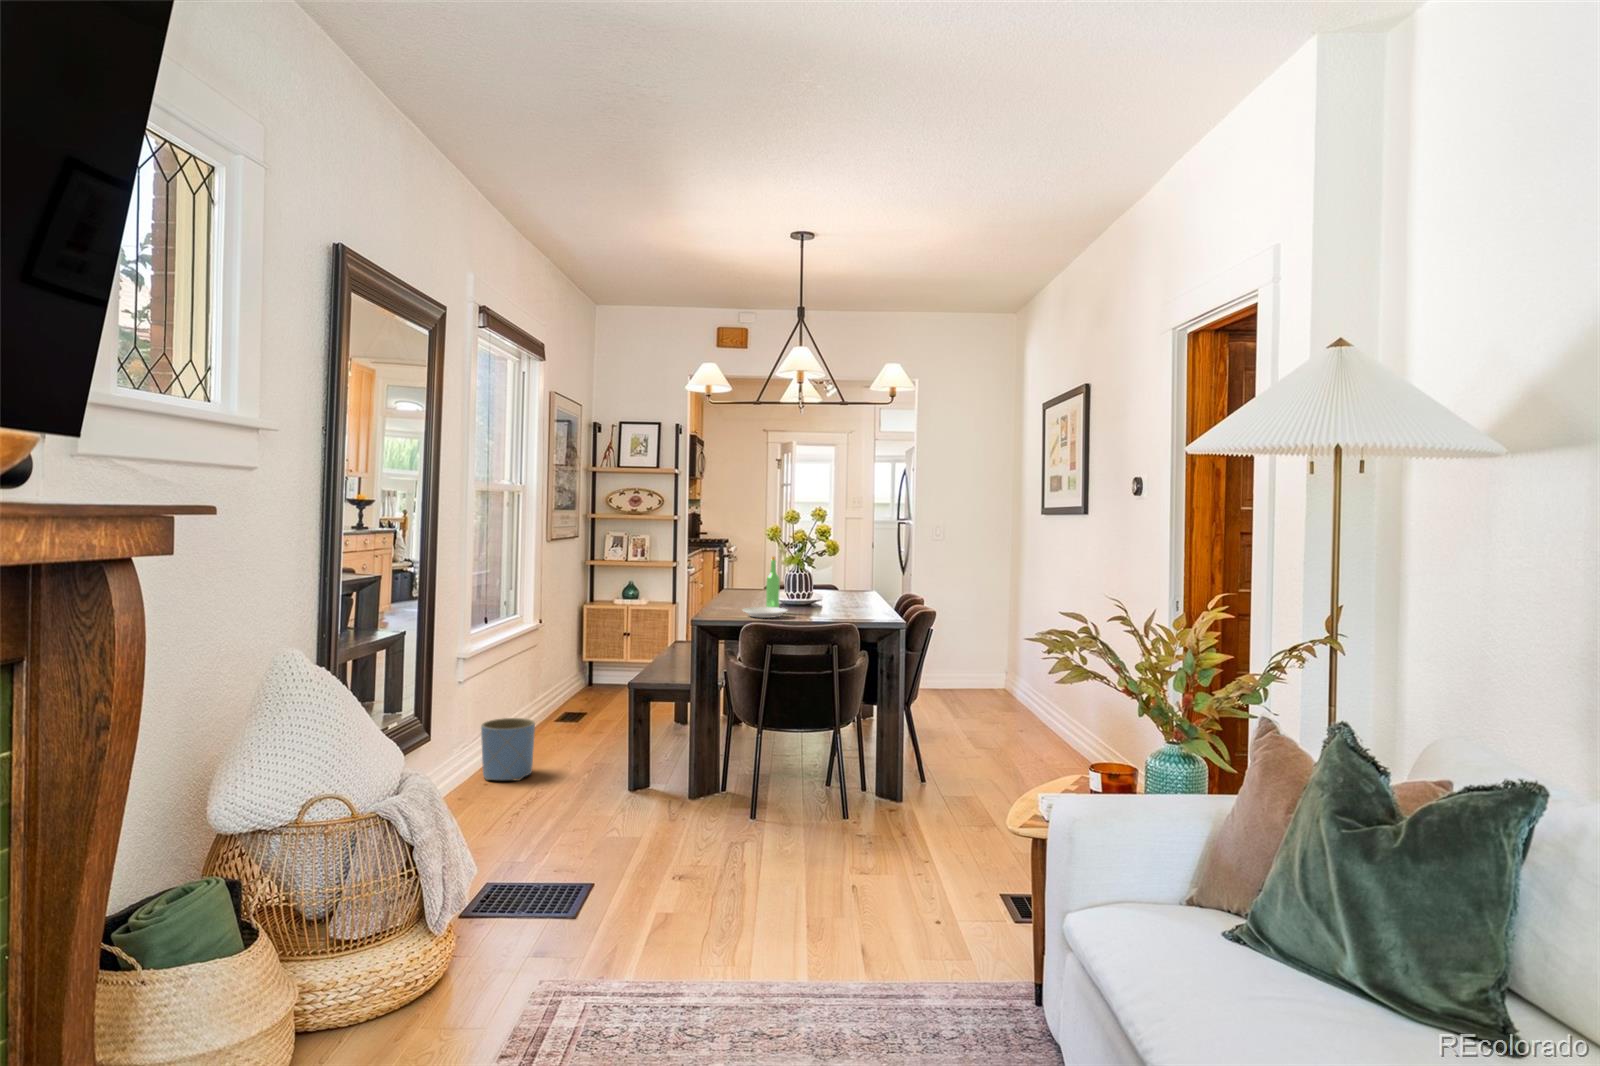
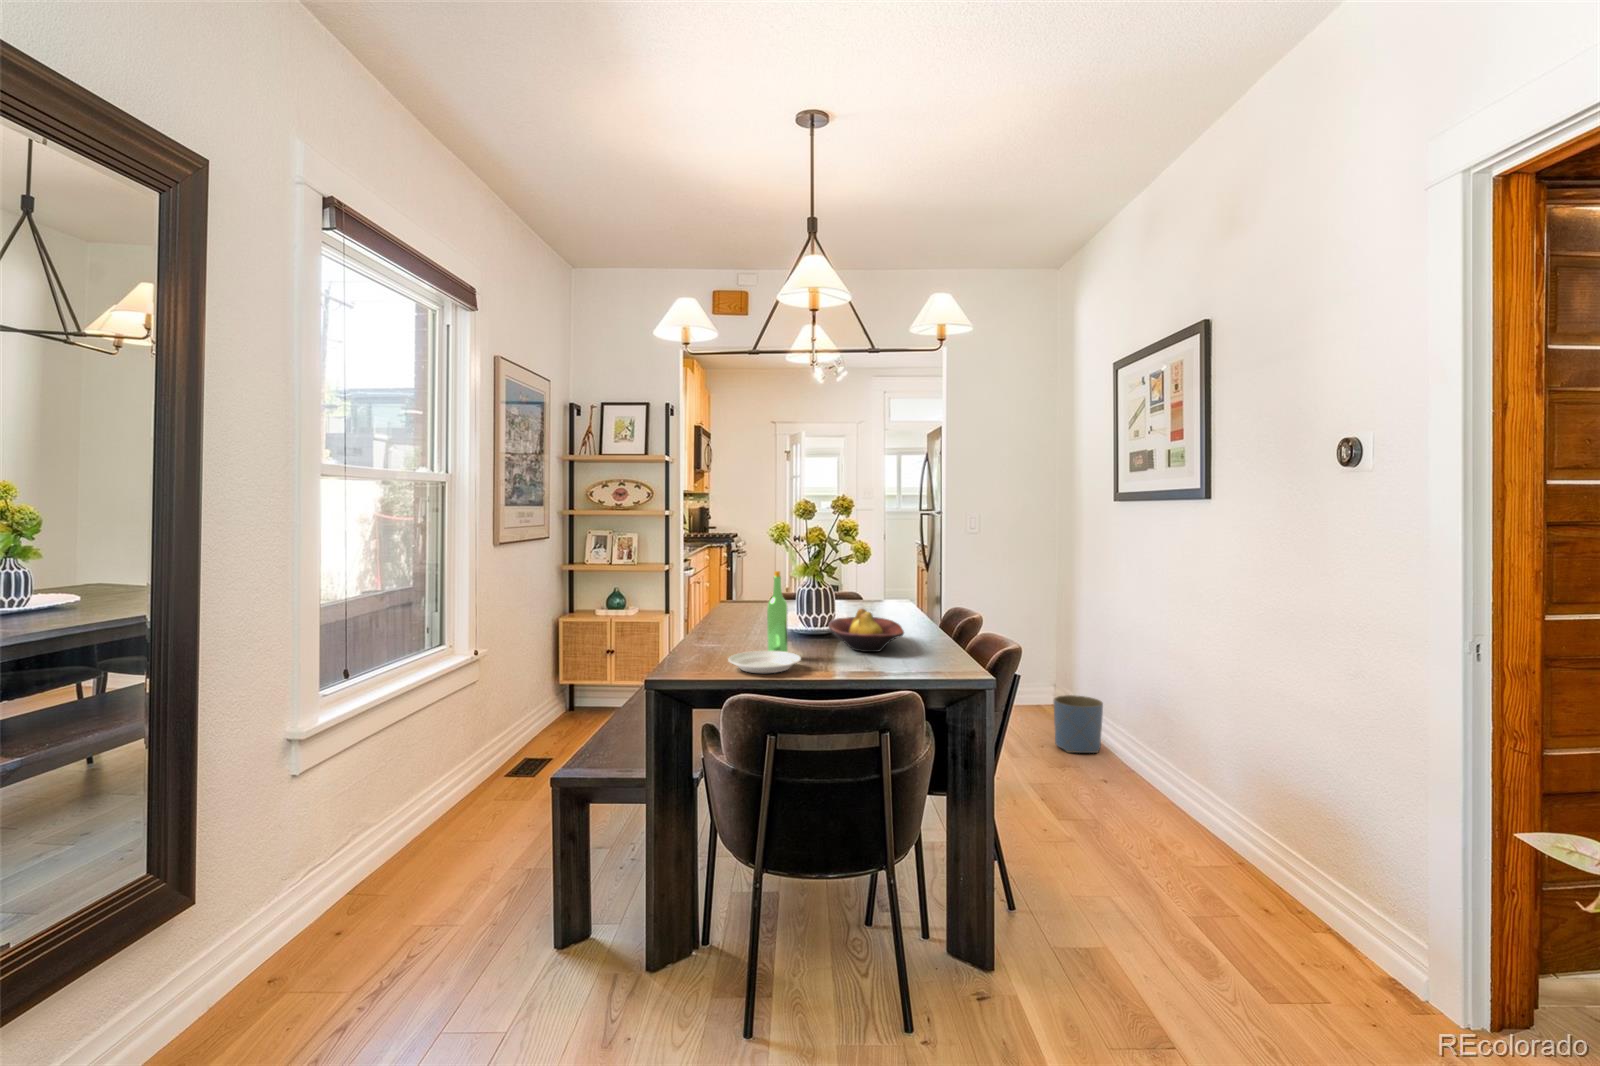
fruit bowl: none [807,586,857,612] -> present [828,609,904,652]
planter: present [481,718,535,781] -> present [1054,695,1103,753]

